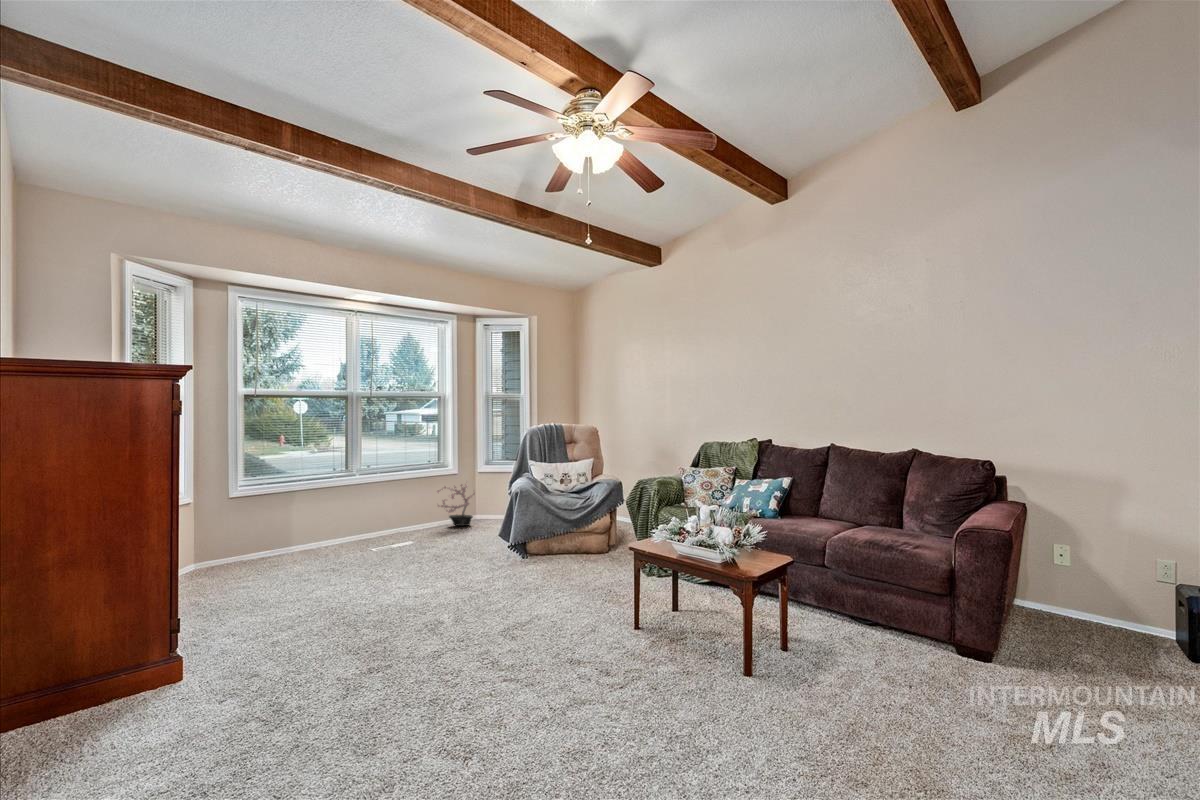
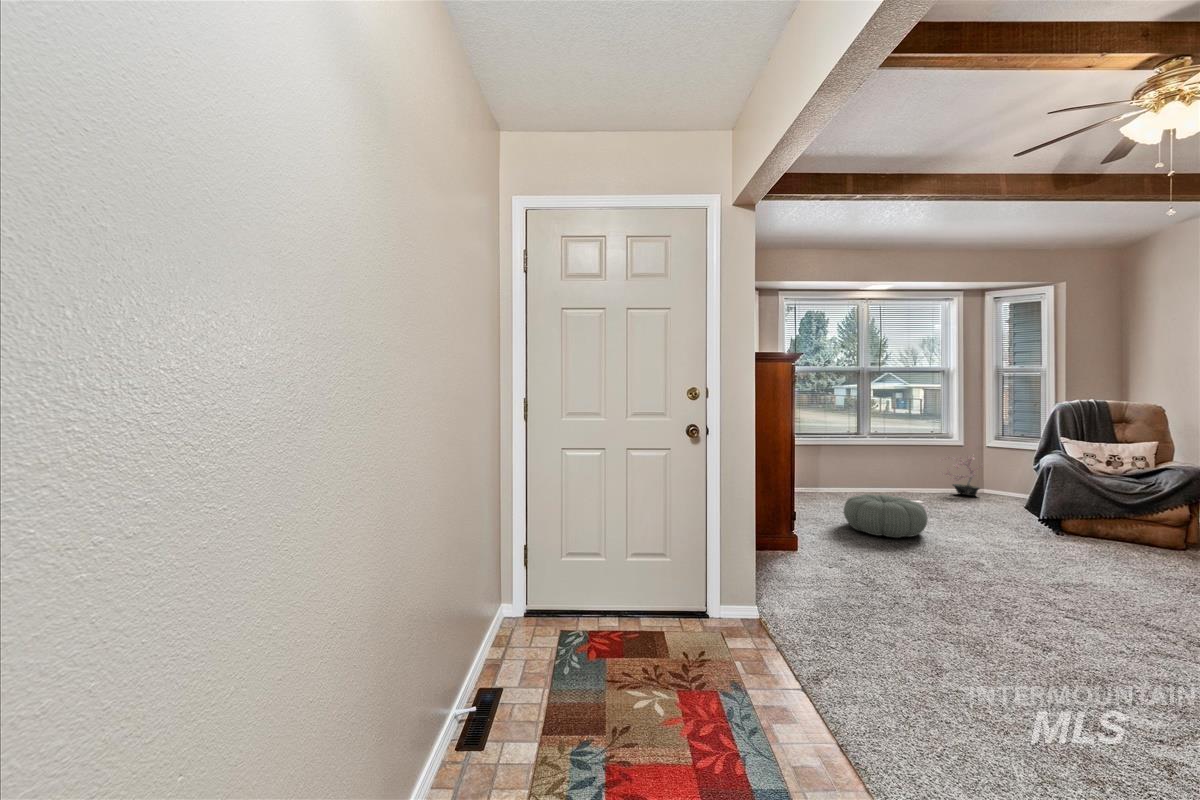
pouf: none [301,547,402,606] -> present [844,494,928,538]

